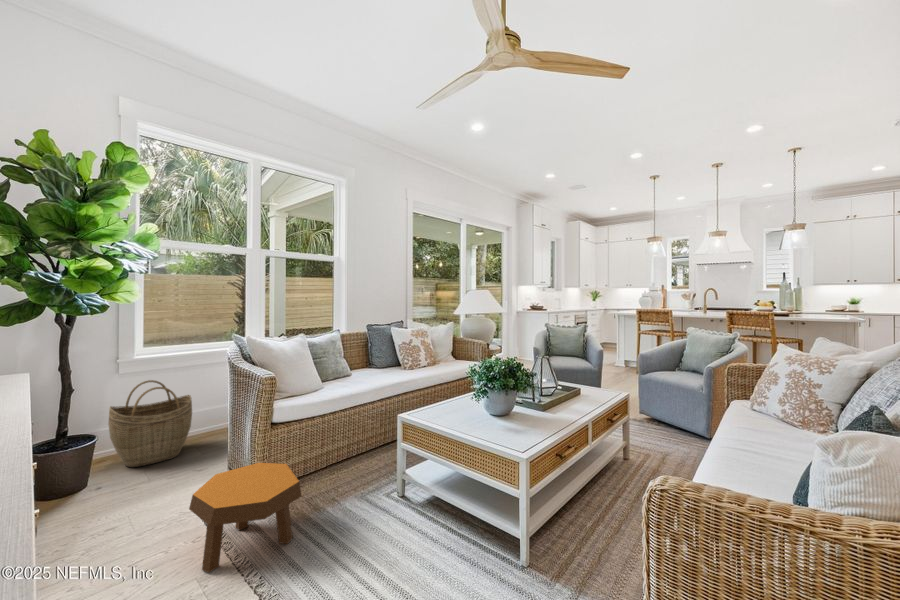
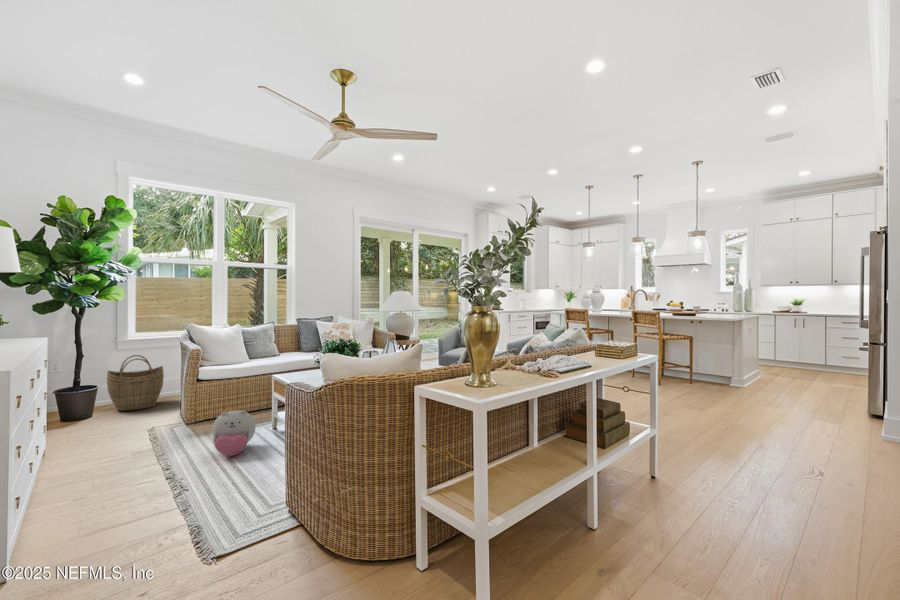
footstool: present [189,463,302,573] -> none [130,403,200,456]
plush toy: none [336,477,402,560] -> present [212,410,255,456]

